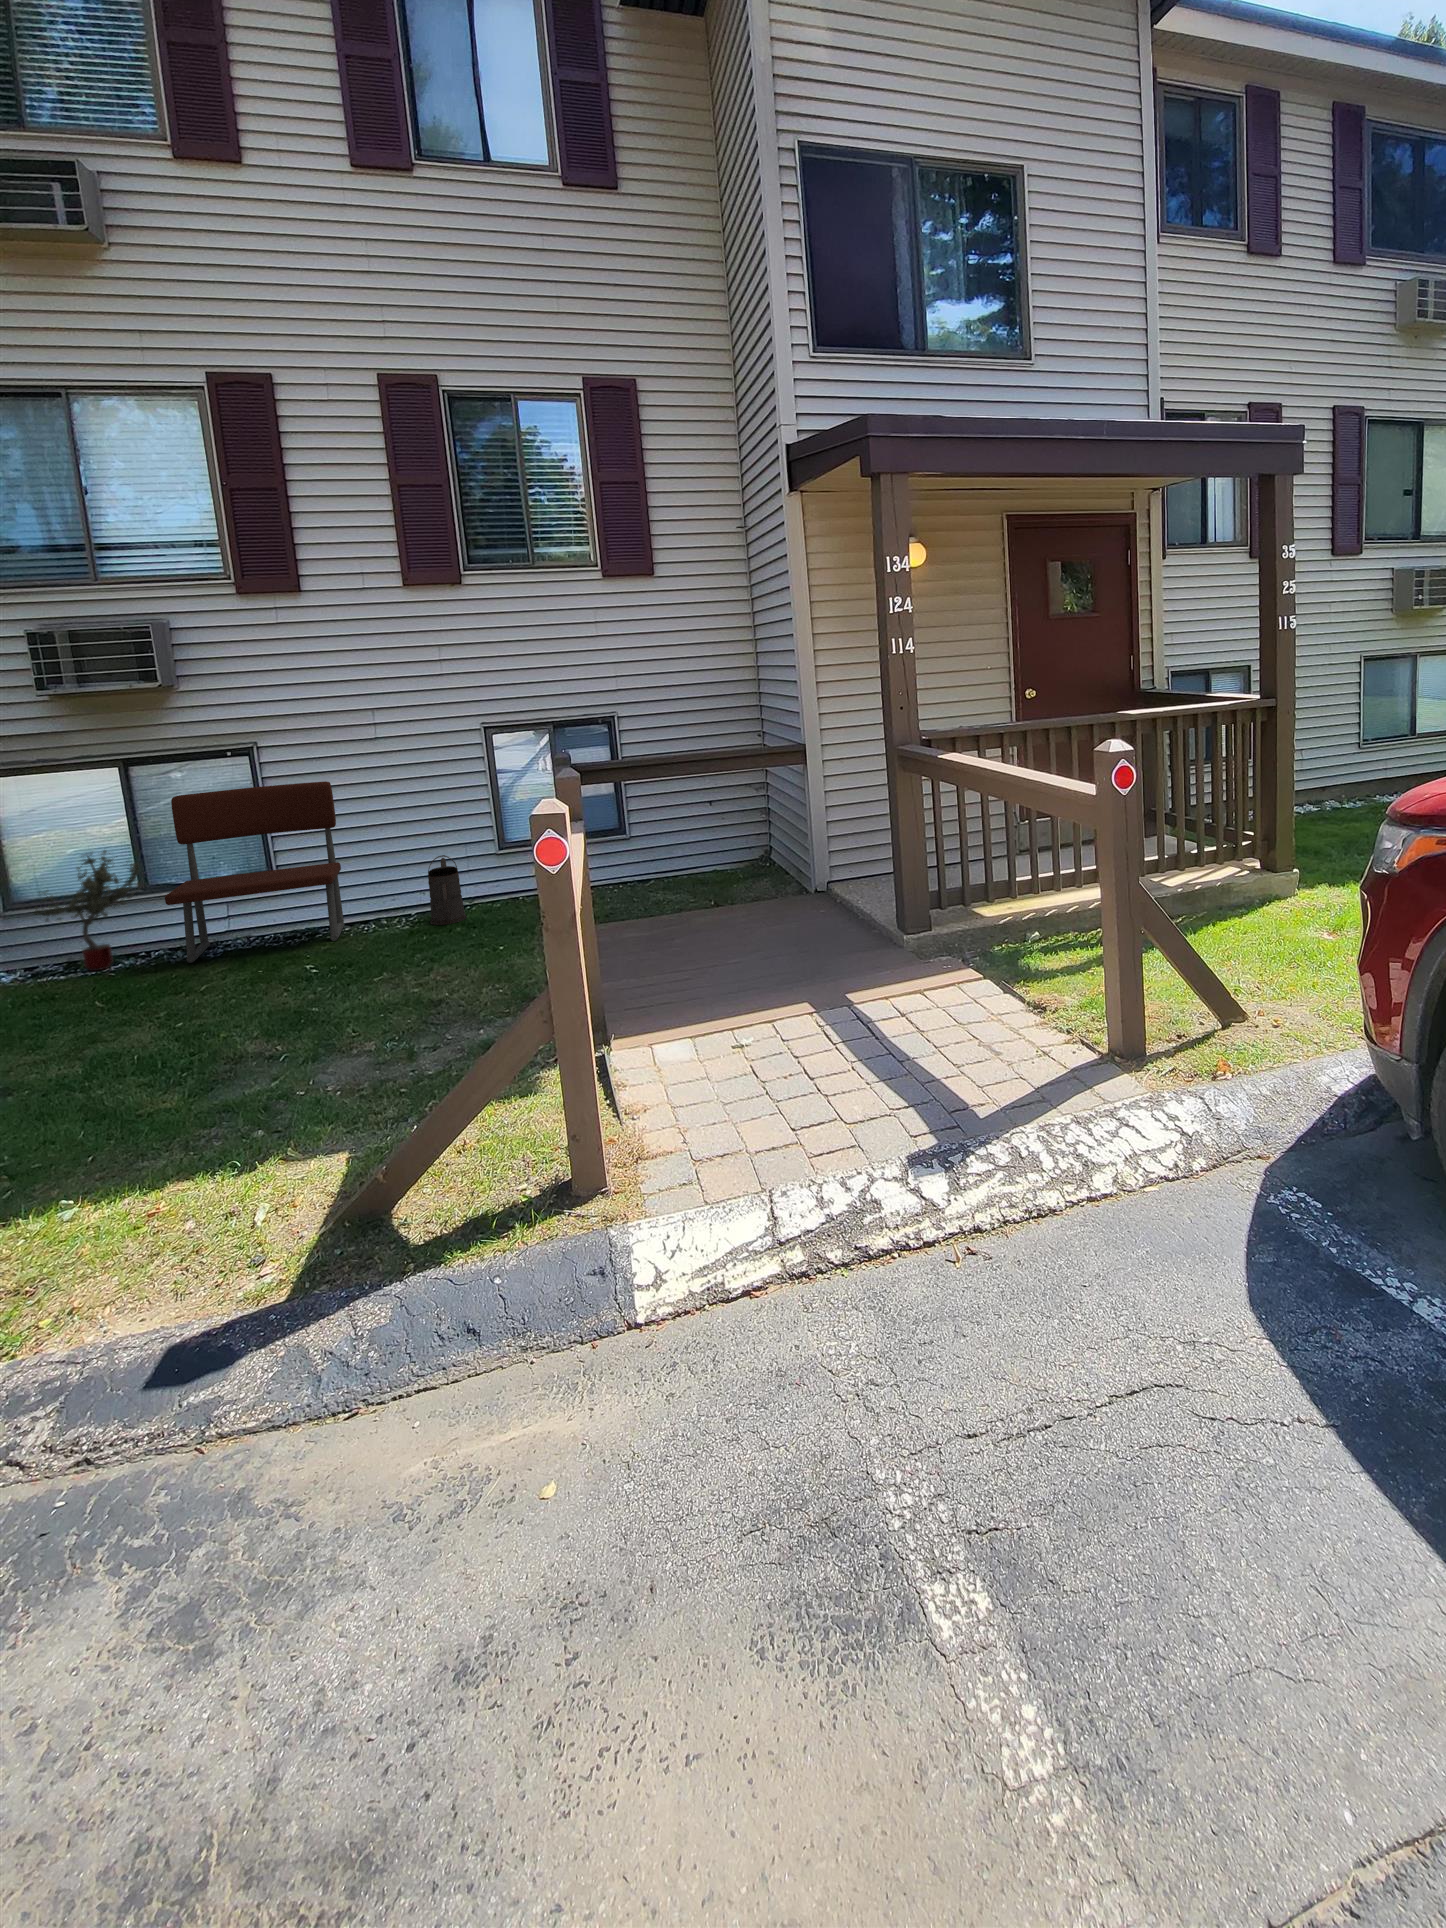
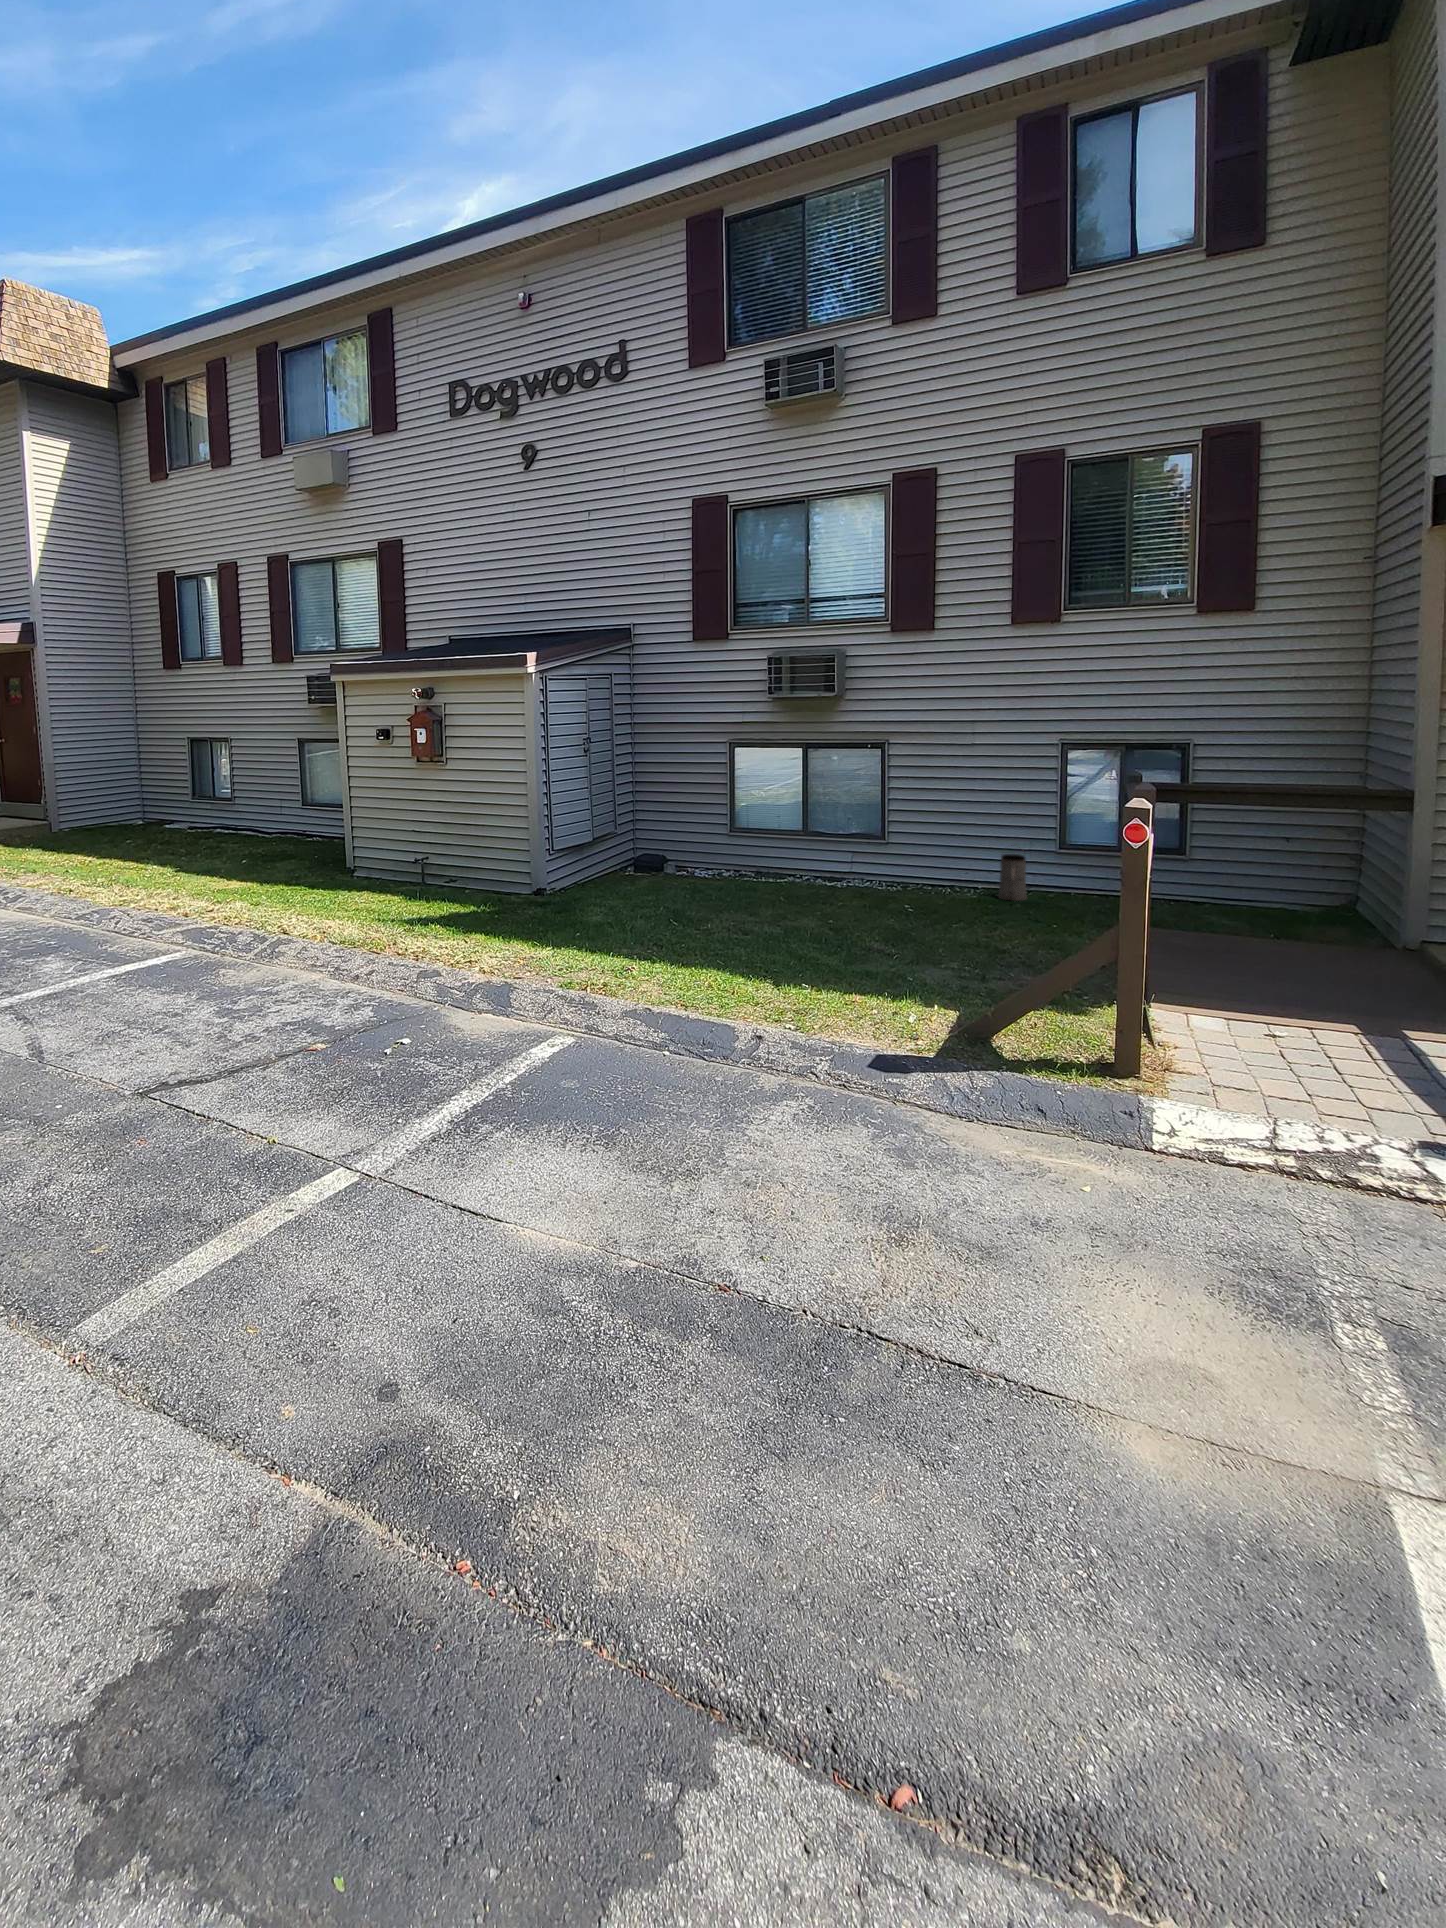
bench: present [165,781,344,963] -> none [822,772,936,895]
potted tree: present [33,851,141,971] -> none [744,802,809,882]

